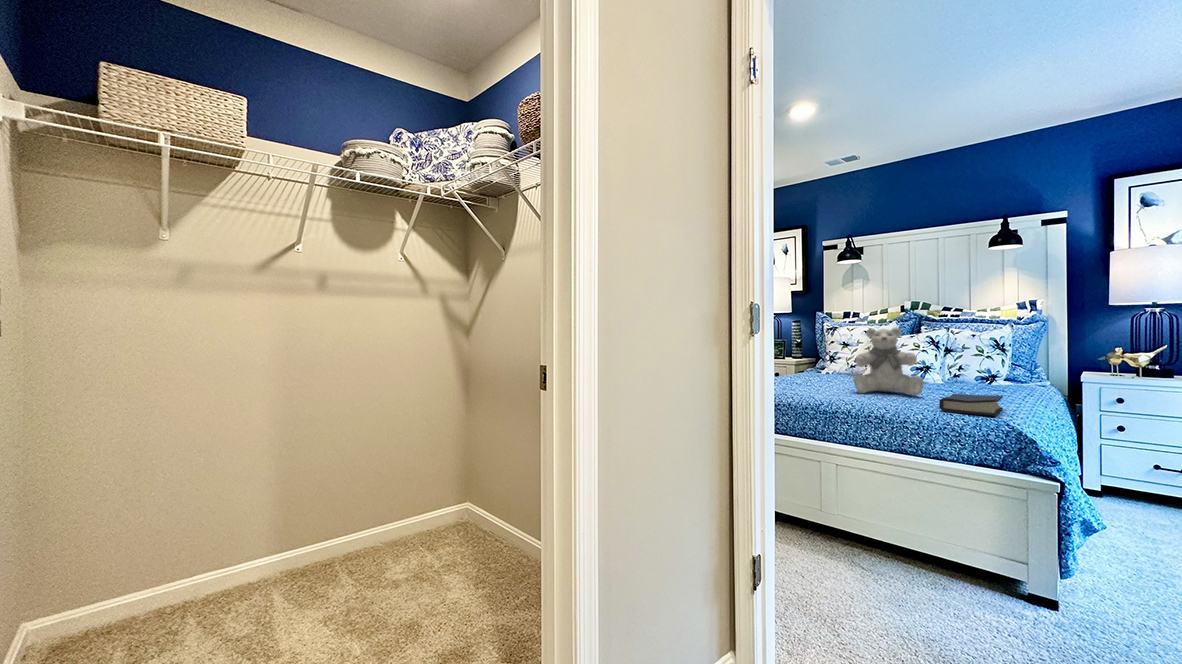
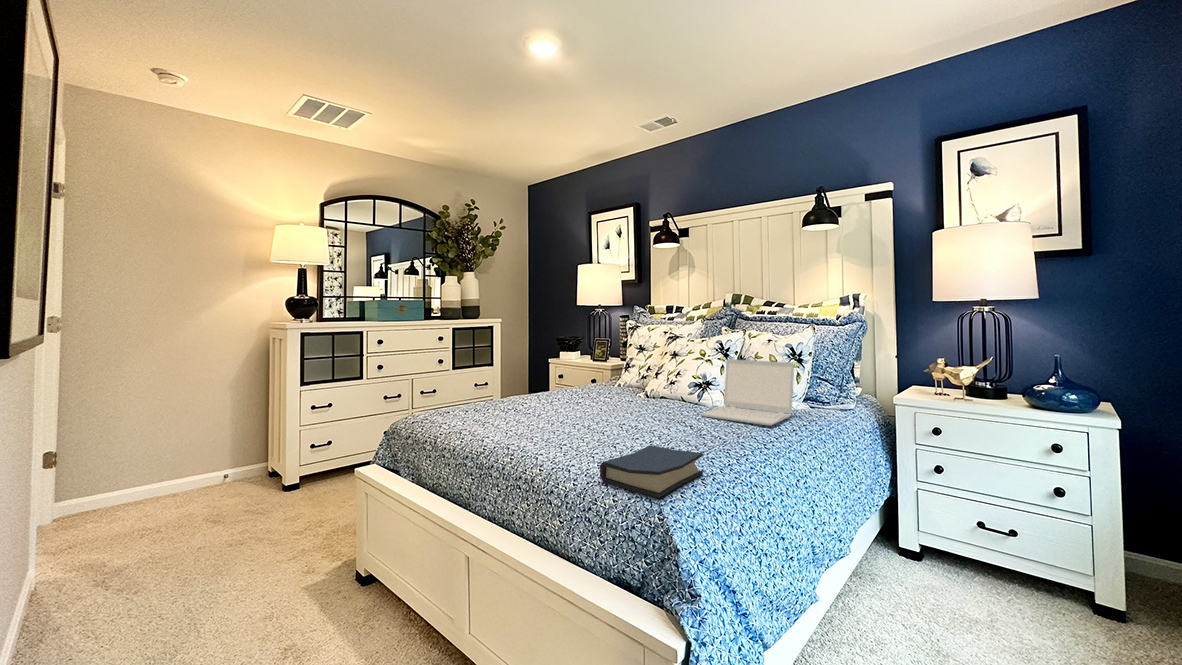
teddy bear: present [853,328,924,396] -> none [555,340,636,440]
laptop: none [943,347,1016,391] -> present [702,359,794,426]

